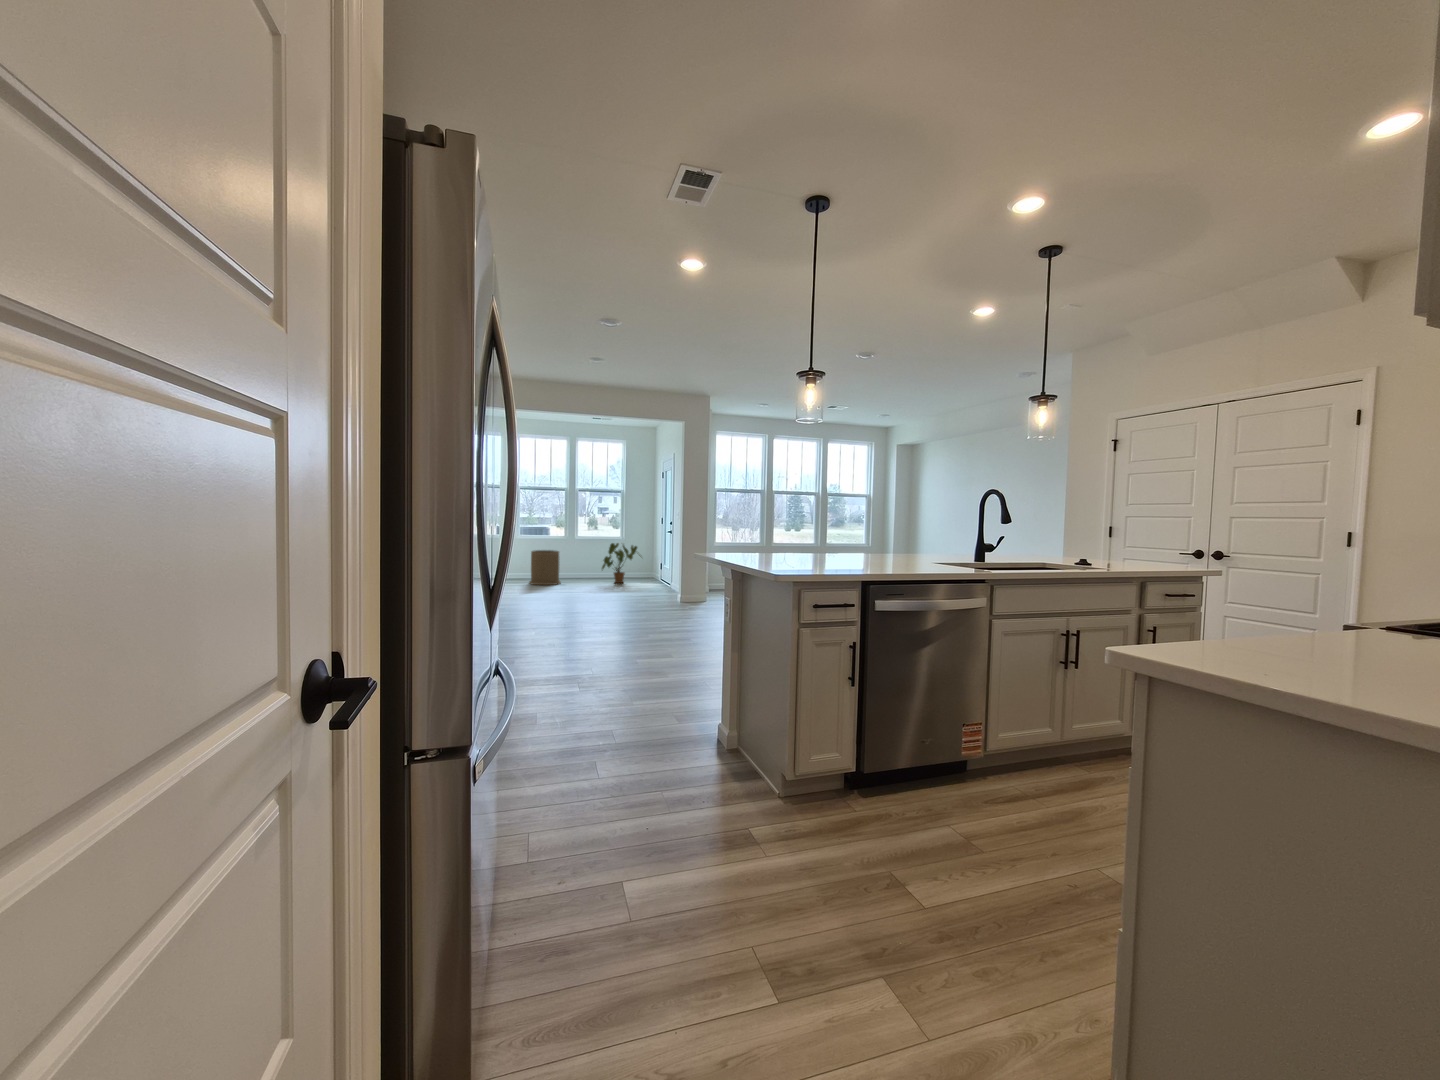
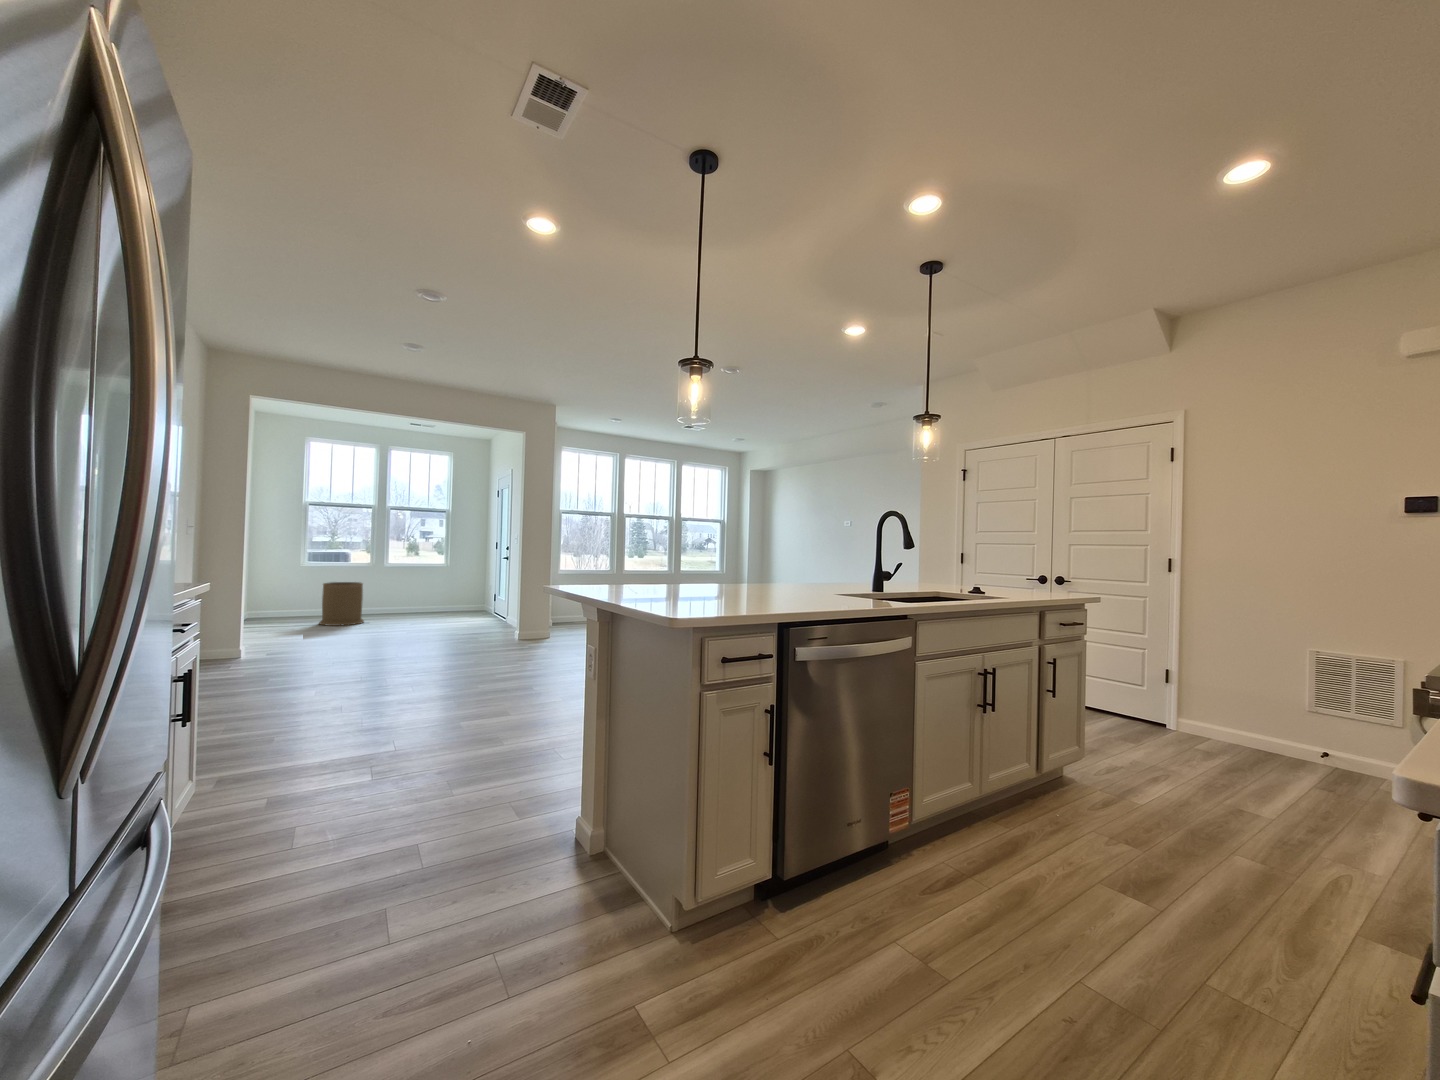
house plant: present [602,543,641,583] -> none [418,572,474,620]

